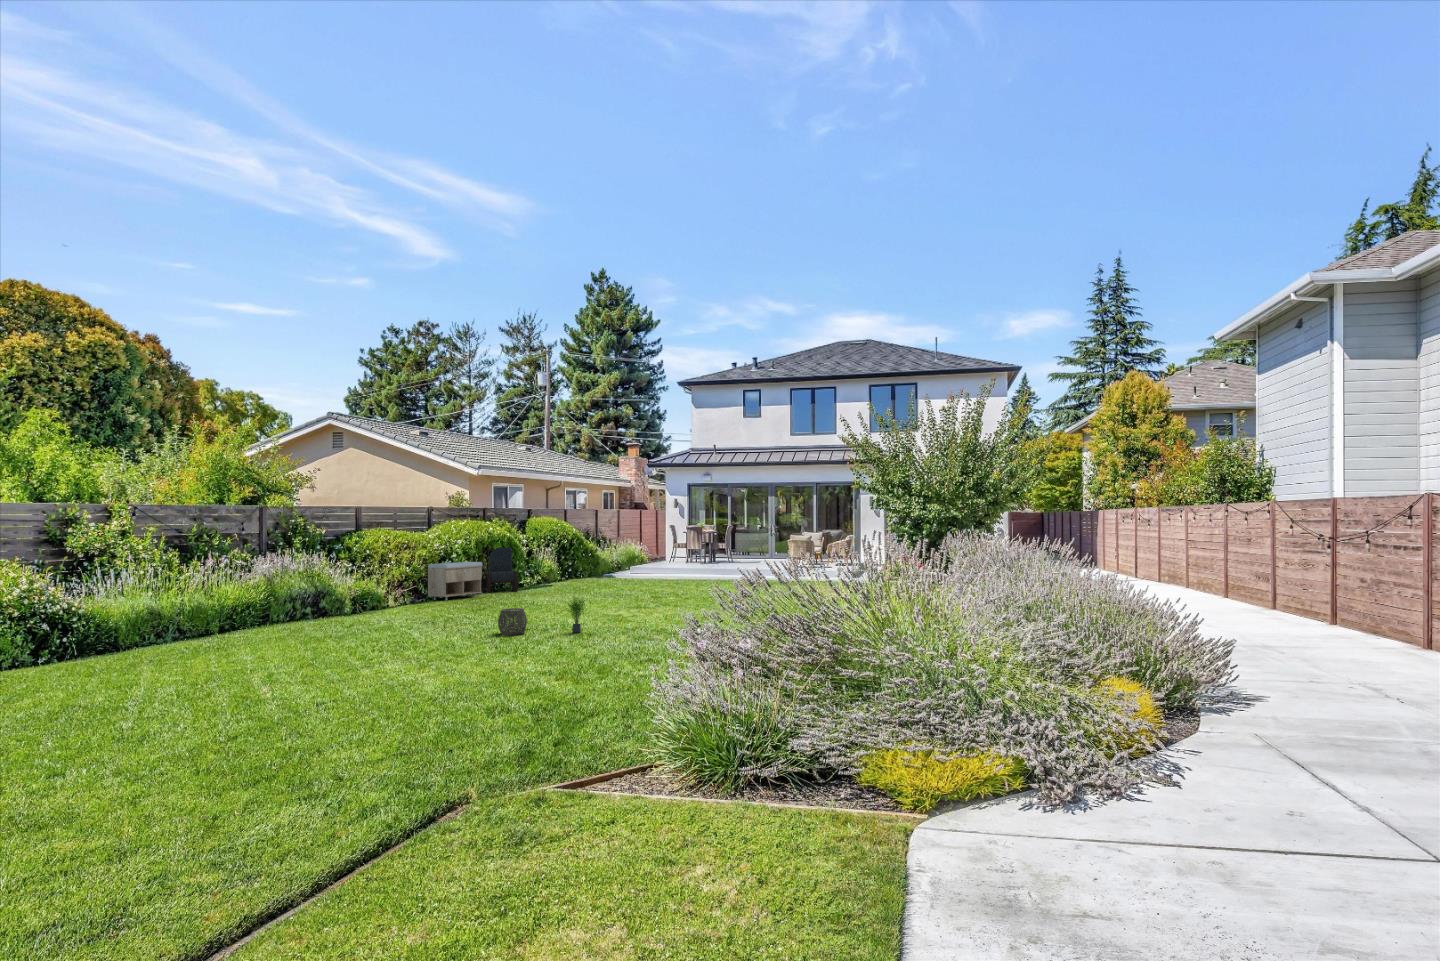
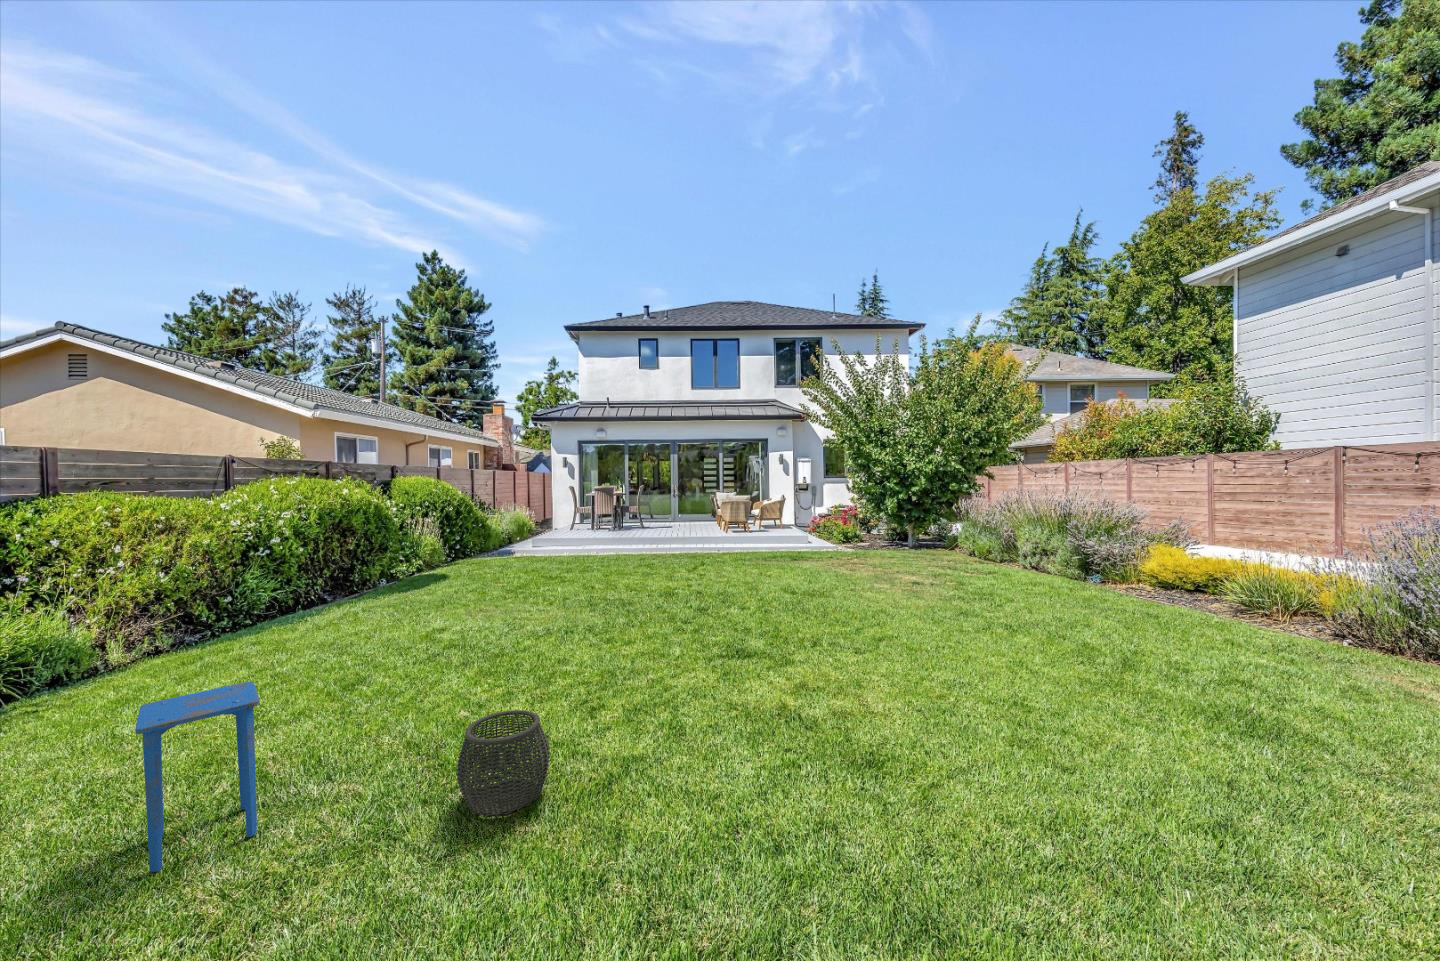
lounge chair: present [486,548,518,593] -> none [339,520,399,596]
storage bench: present [428,562,483,600] -> none [217,549,336,626]
side table: none [420,591,448,634] -> present [136,681,260,872]
potted plant: present [566,597,585,633] -> none [634,641,710,754]

